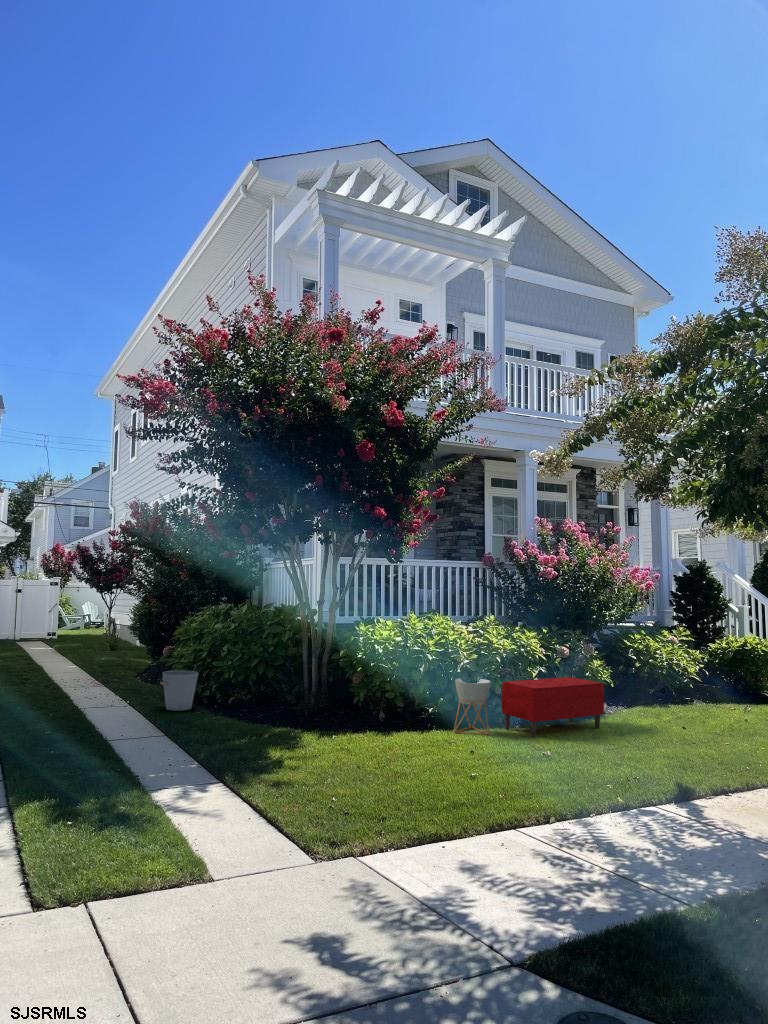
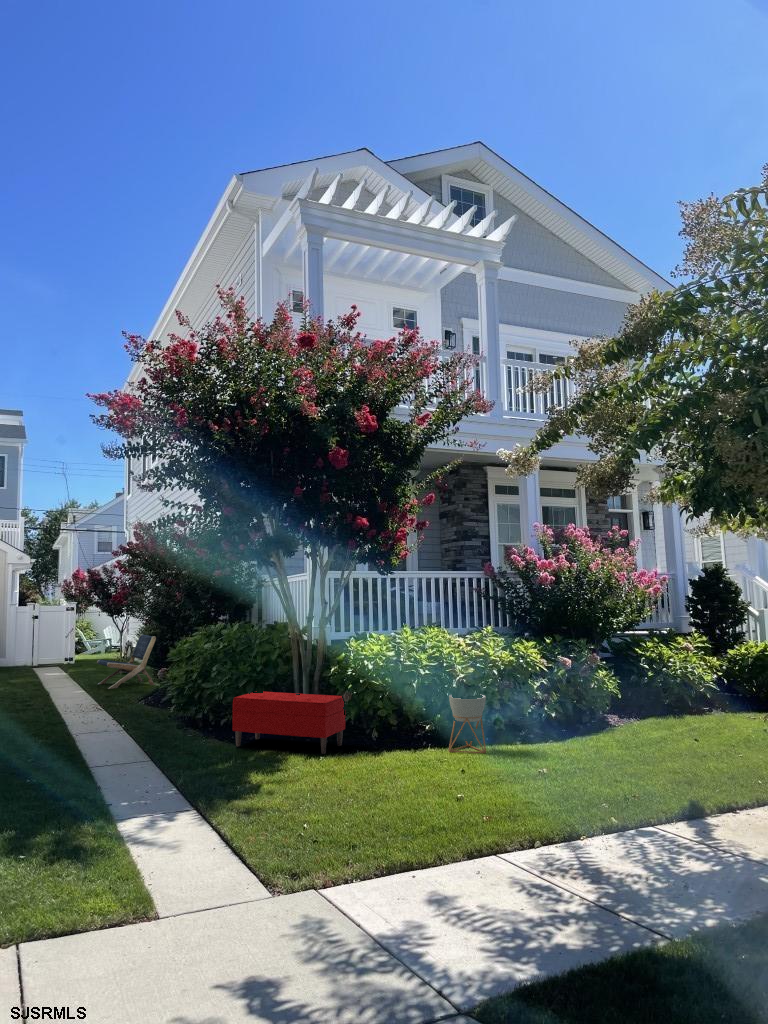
lounge chair: none [98,611,157,663] -> present [97,634,156,689]
bucket: present [160,670,198,711] -> none [147,694,186,736]
bench: present [501,677,604,737] -> present [232,692,346,754]

